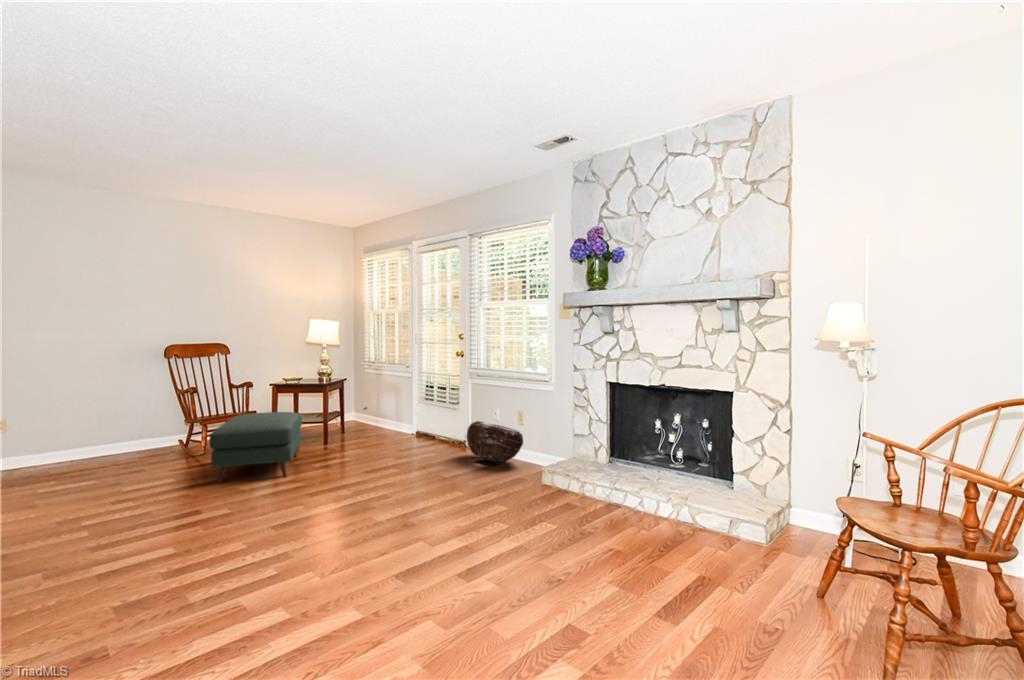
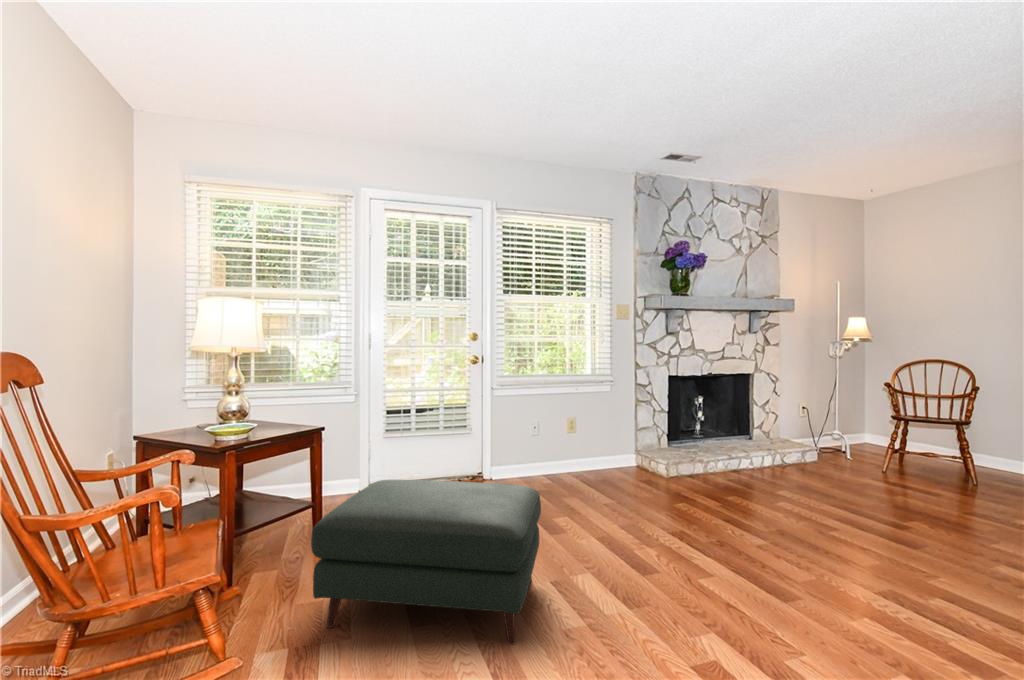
basket: present [466,421,523,463] -> none [528,434,609,481]

